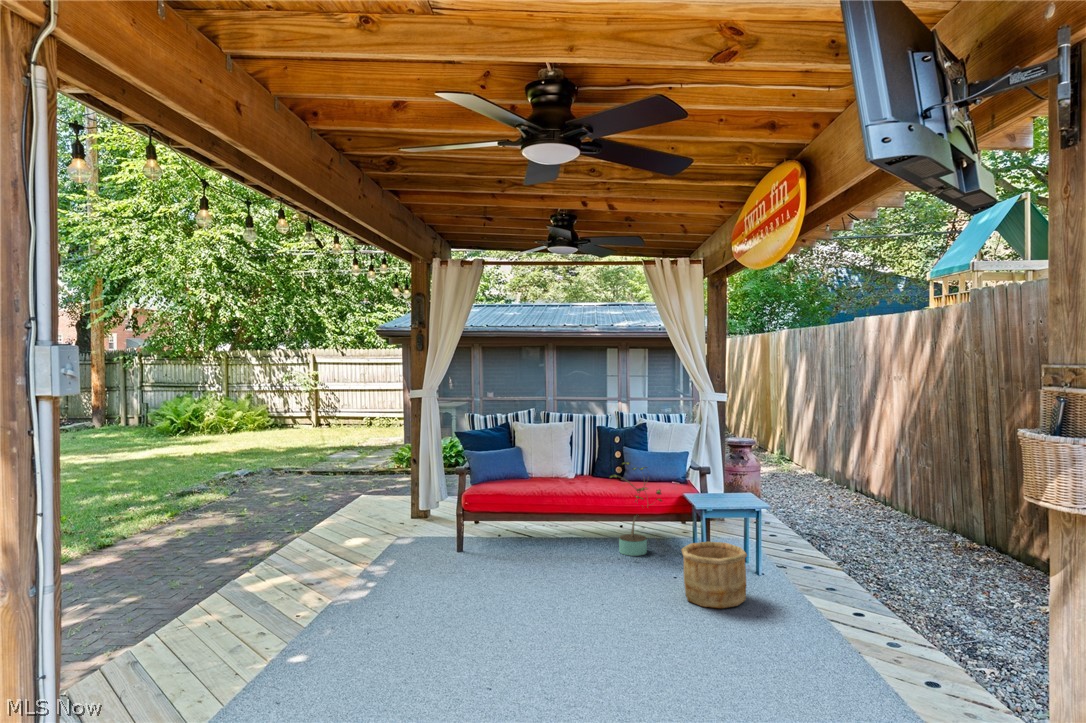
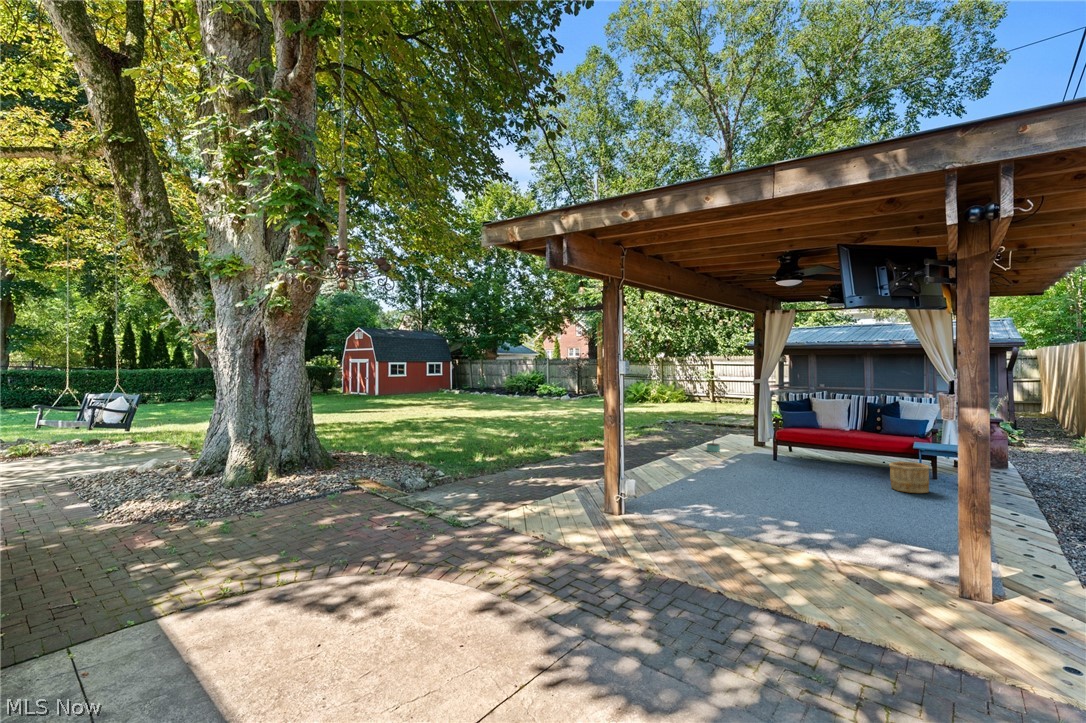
potted plant: present [609,462,662,556] -> present [707,422,724,452]

